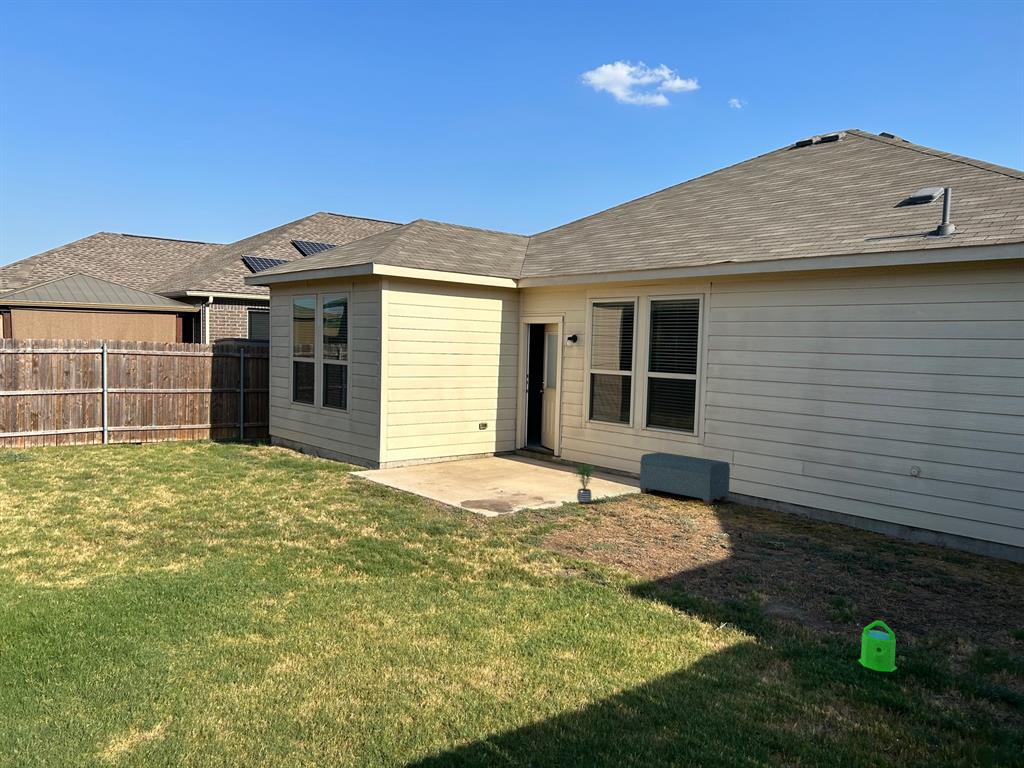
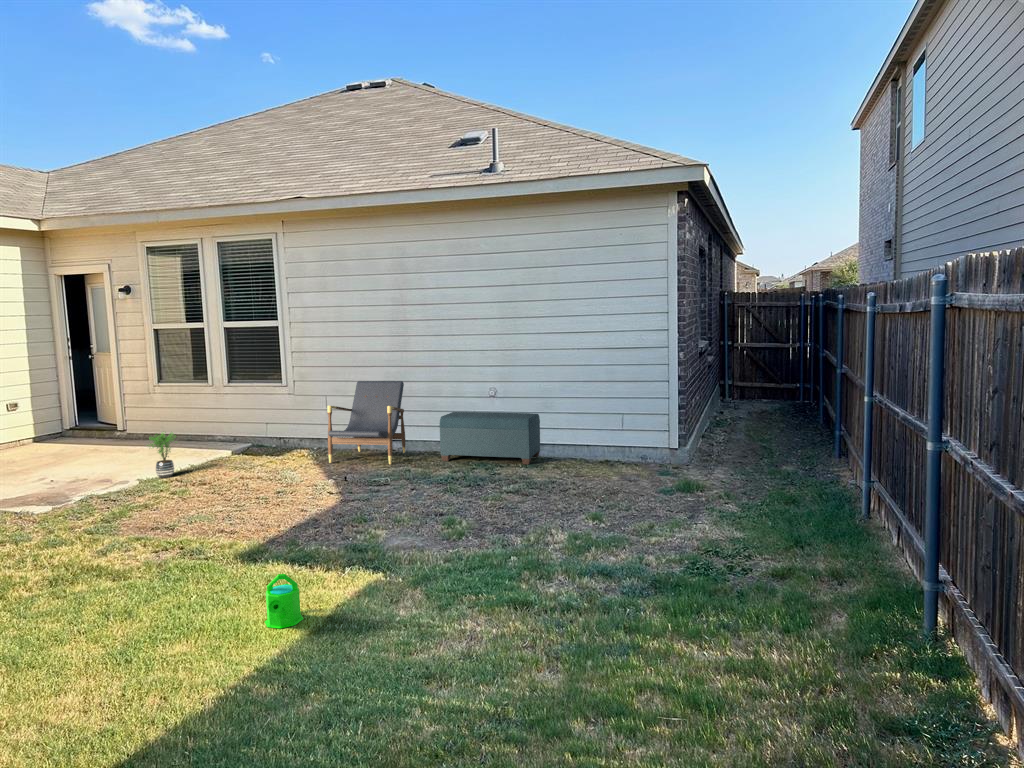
lounge chair: none [728,438,814,528] -> present [327,381,406,464]
bench: present [640,453,730,505] -> present [440,412,540,464]
watering can: present [858,620,897,672] -> present [265,574,304,629]

